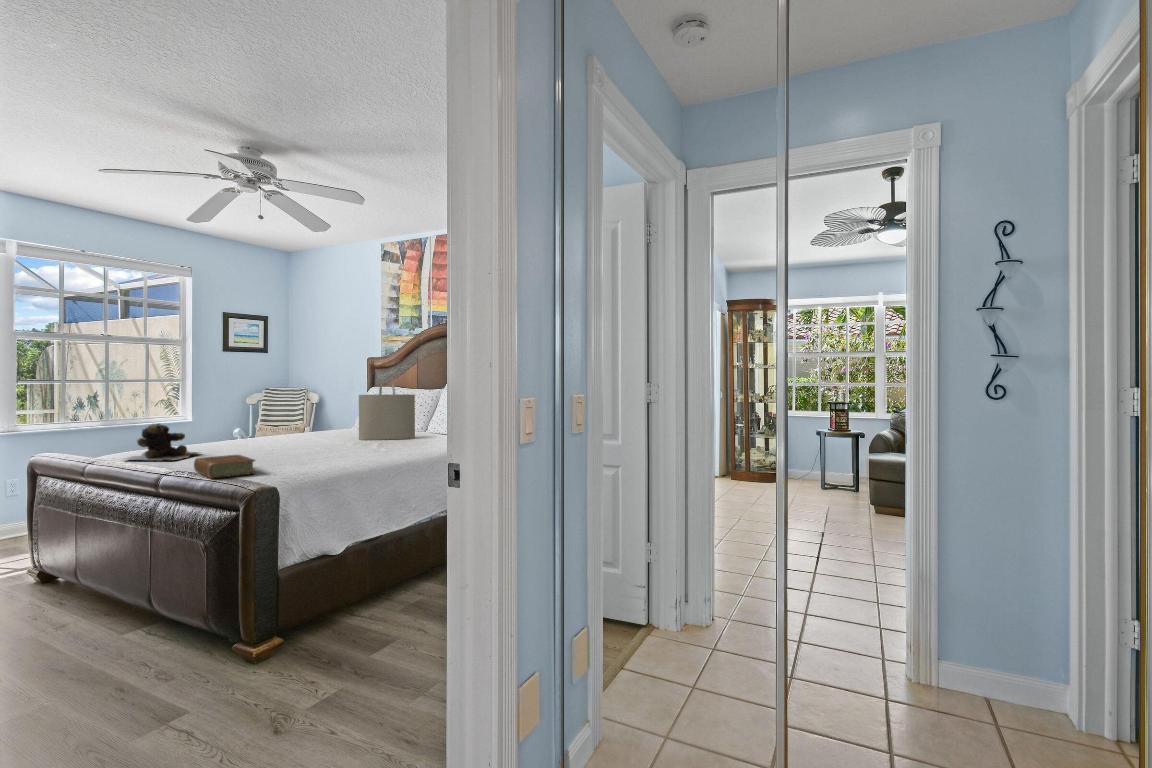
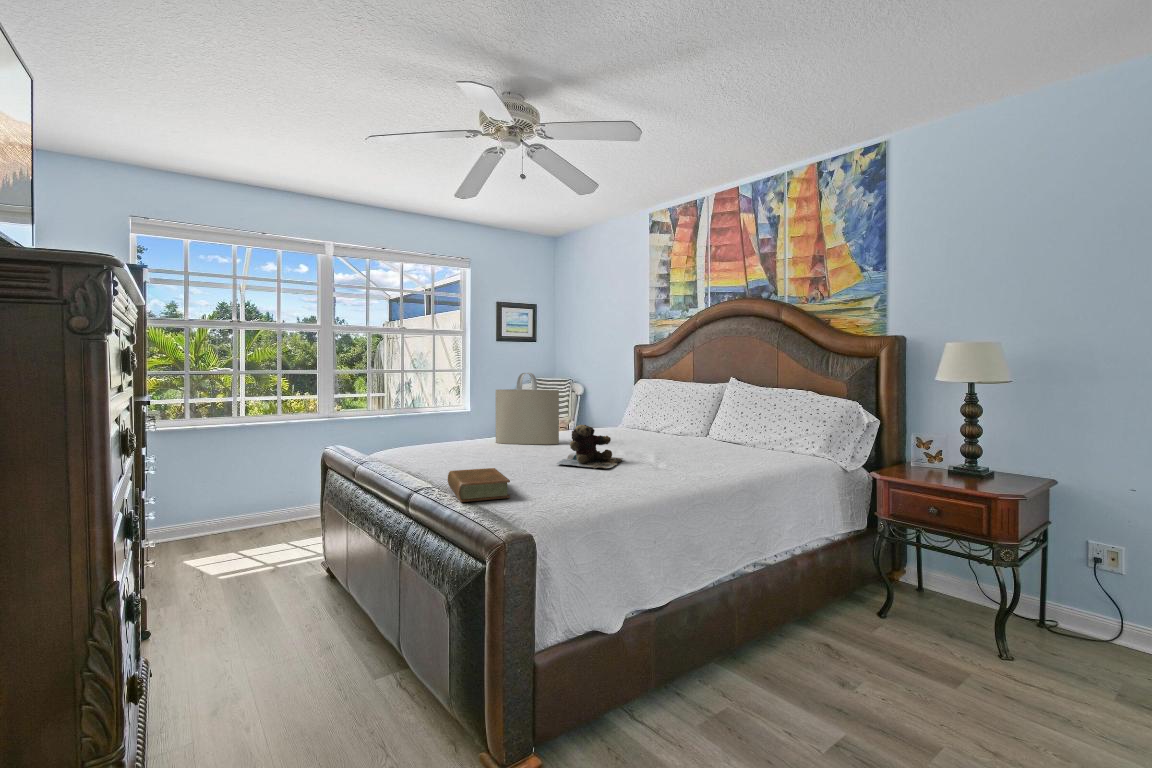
tote bag: present [359,380,415,440] -> present [496,372,559,444]
teddy bear: present [124,424,199,461] -> present [557,425,623,468]

